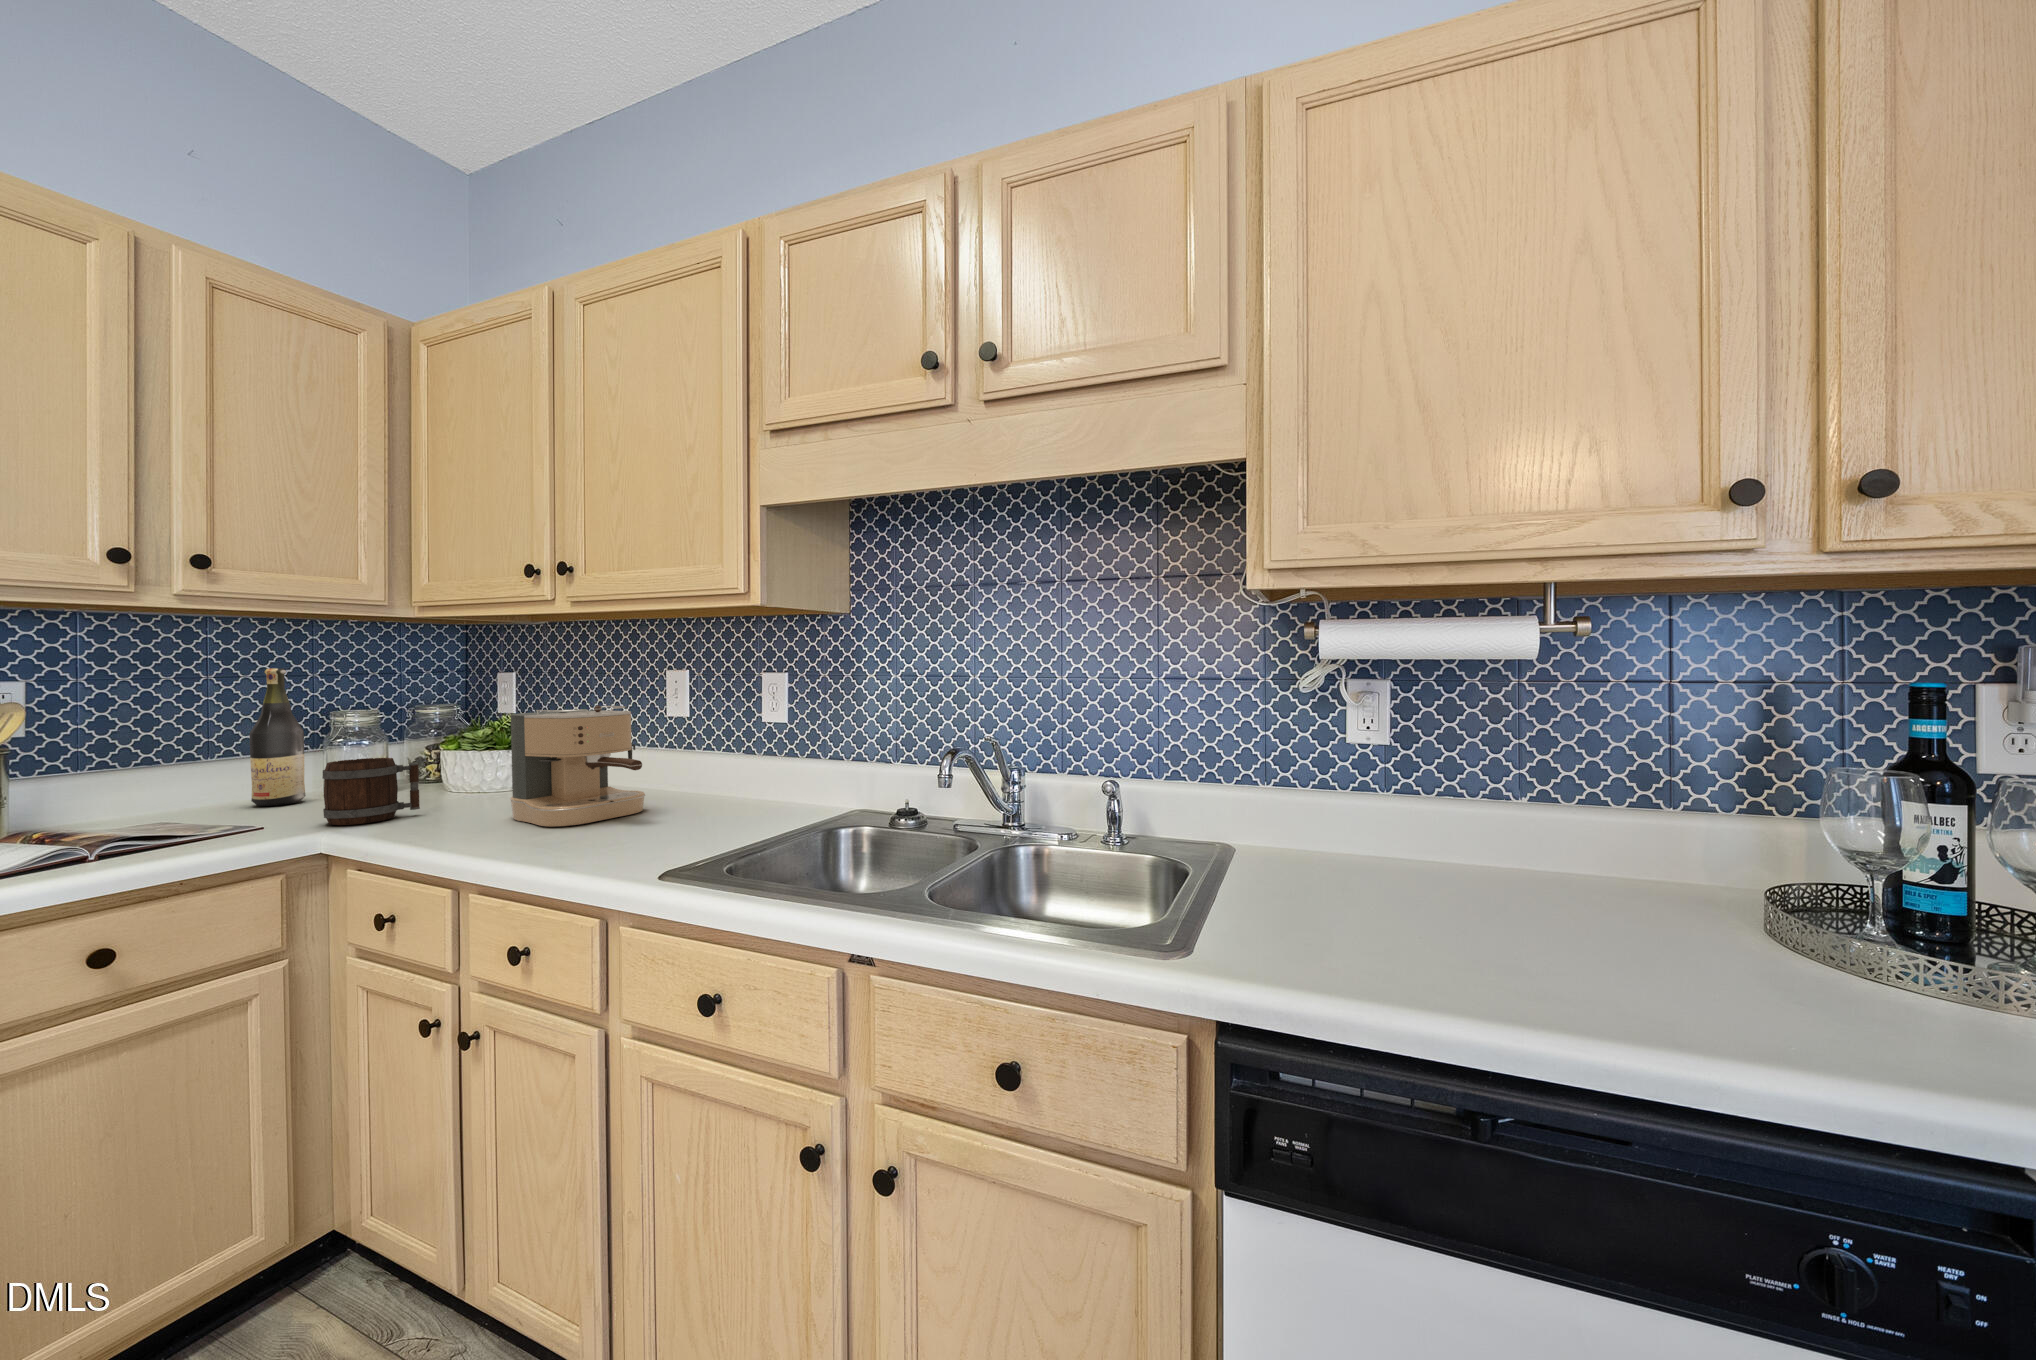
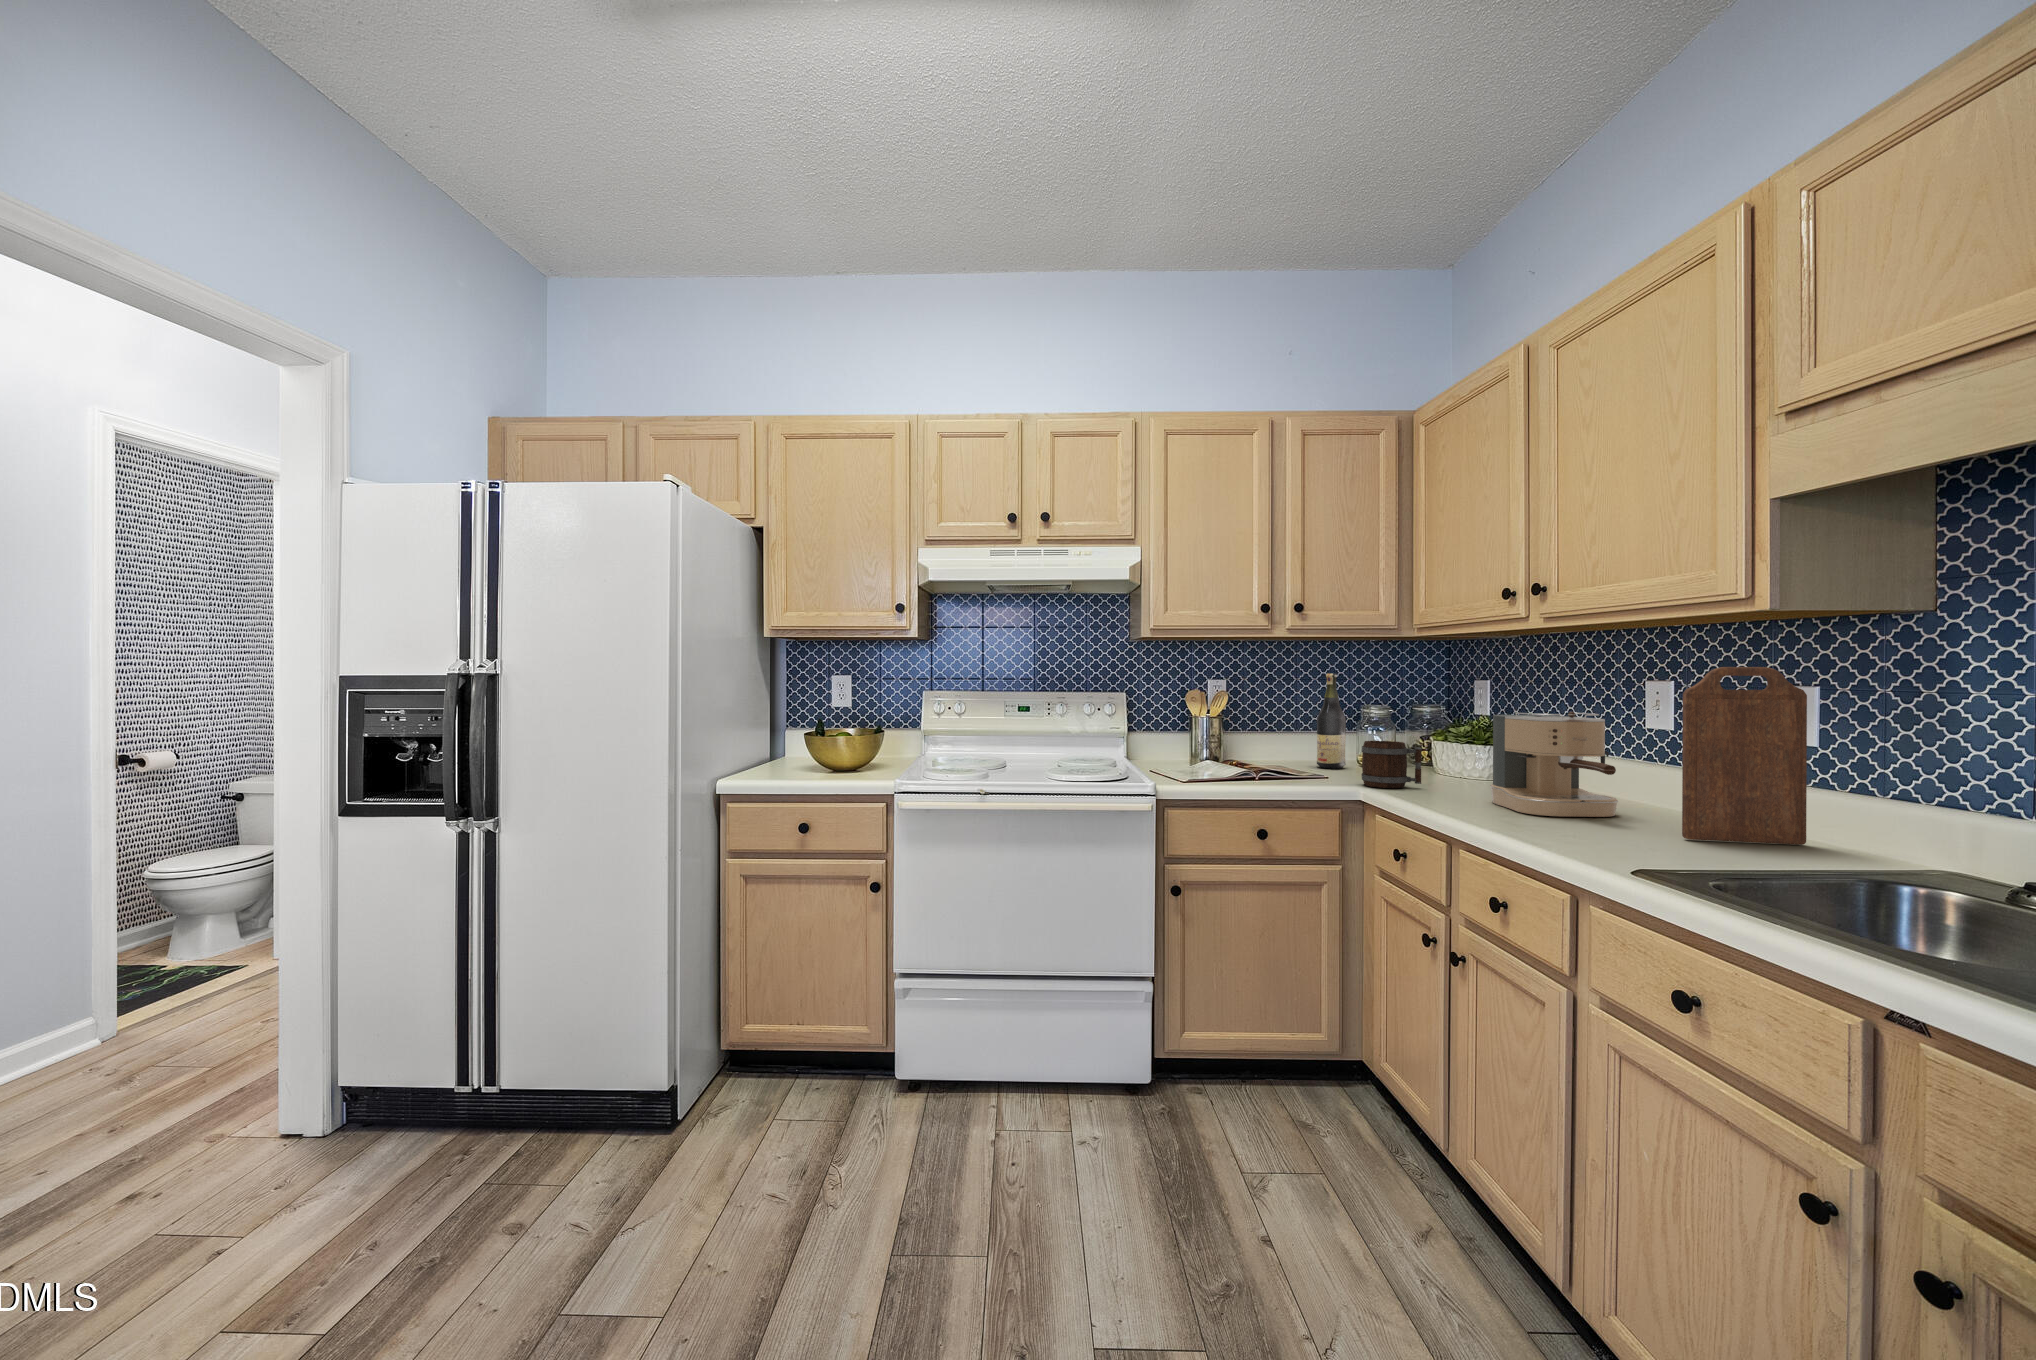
cutting board: none [699,656,790,825] -> present [1682,667,1807,845]

